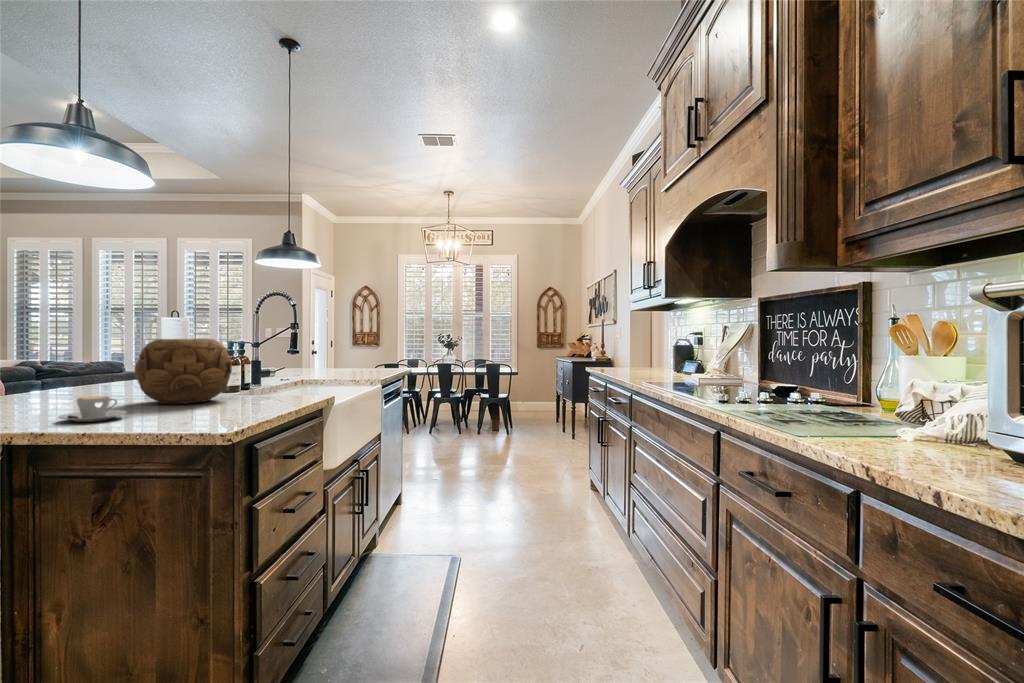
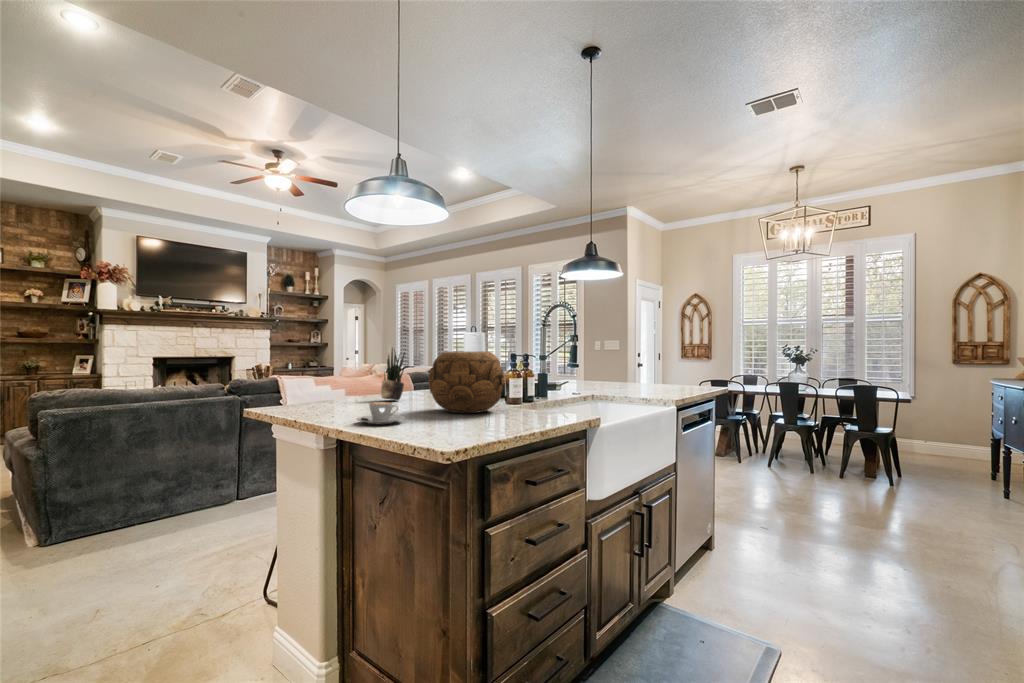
potted plant: none [38,333,77,397] -> present [381,348,405,400]

